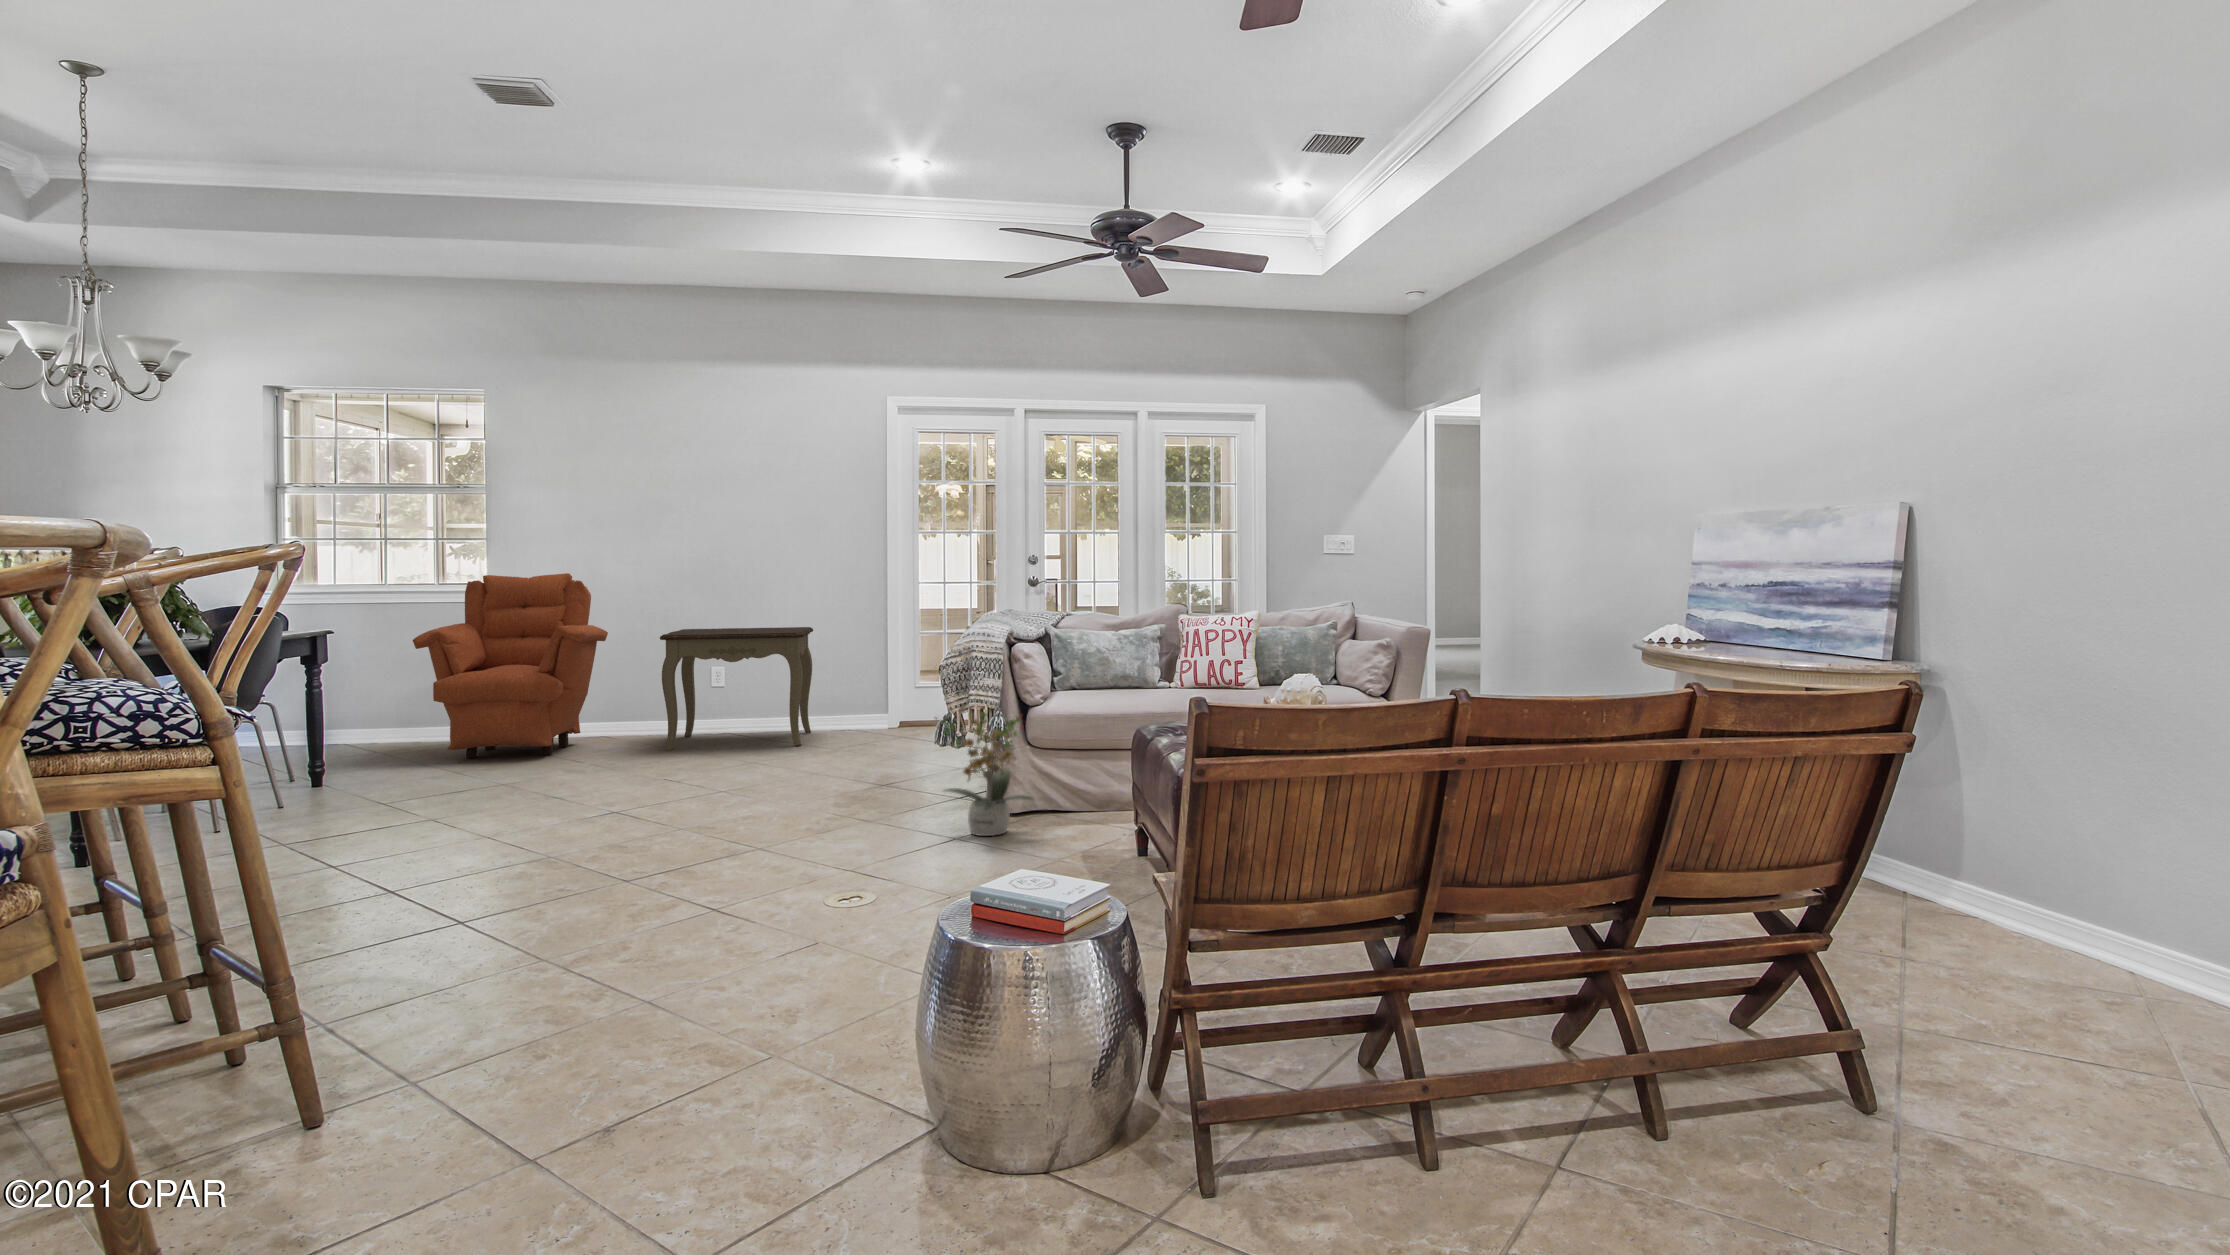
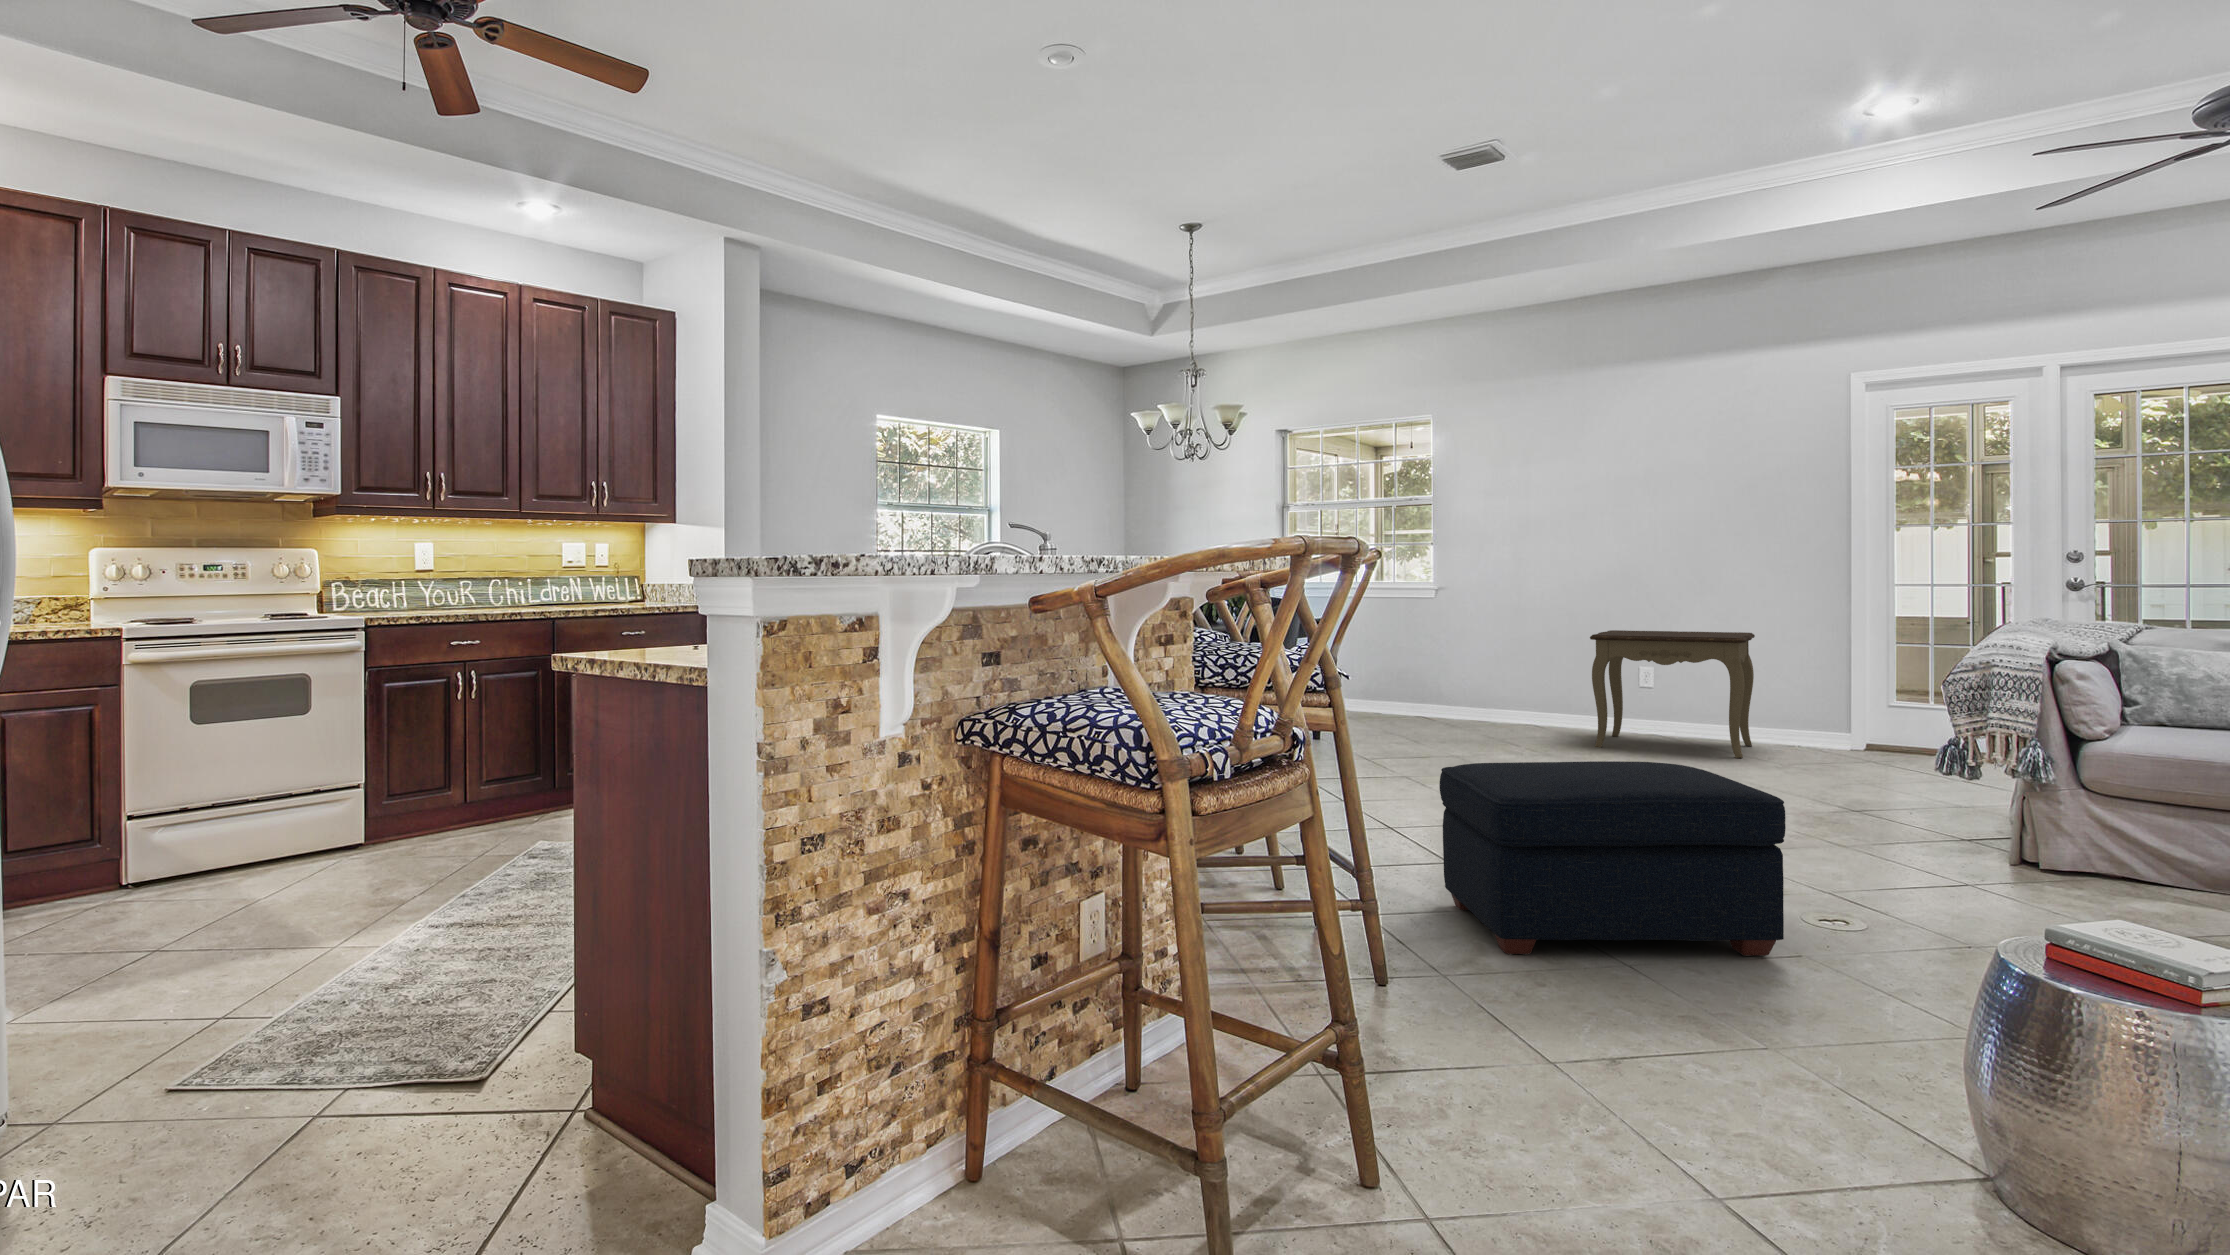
armchair: present [413,573,608,758] -> none [1384,576,1539,739]
potted plant: present [936,712,1033,836] -> none [1936,737,2098,892]
ottoman: none [431,772,803,1026] -> present [1439,761,1786,956]

